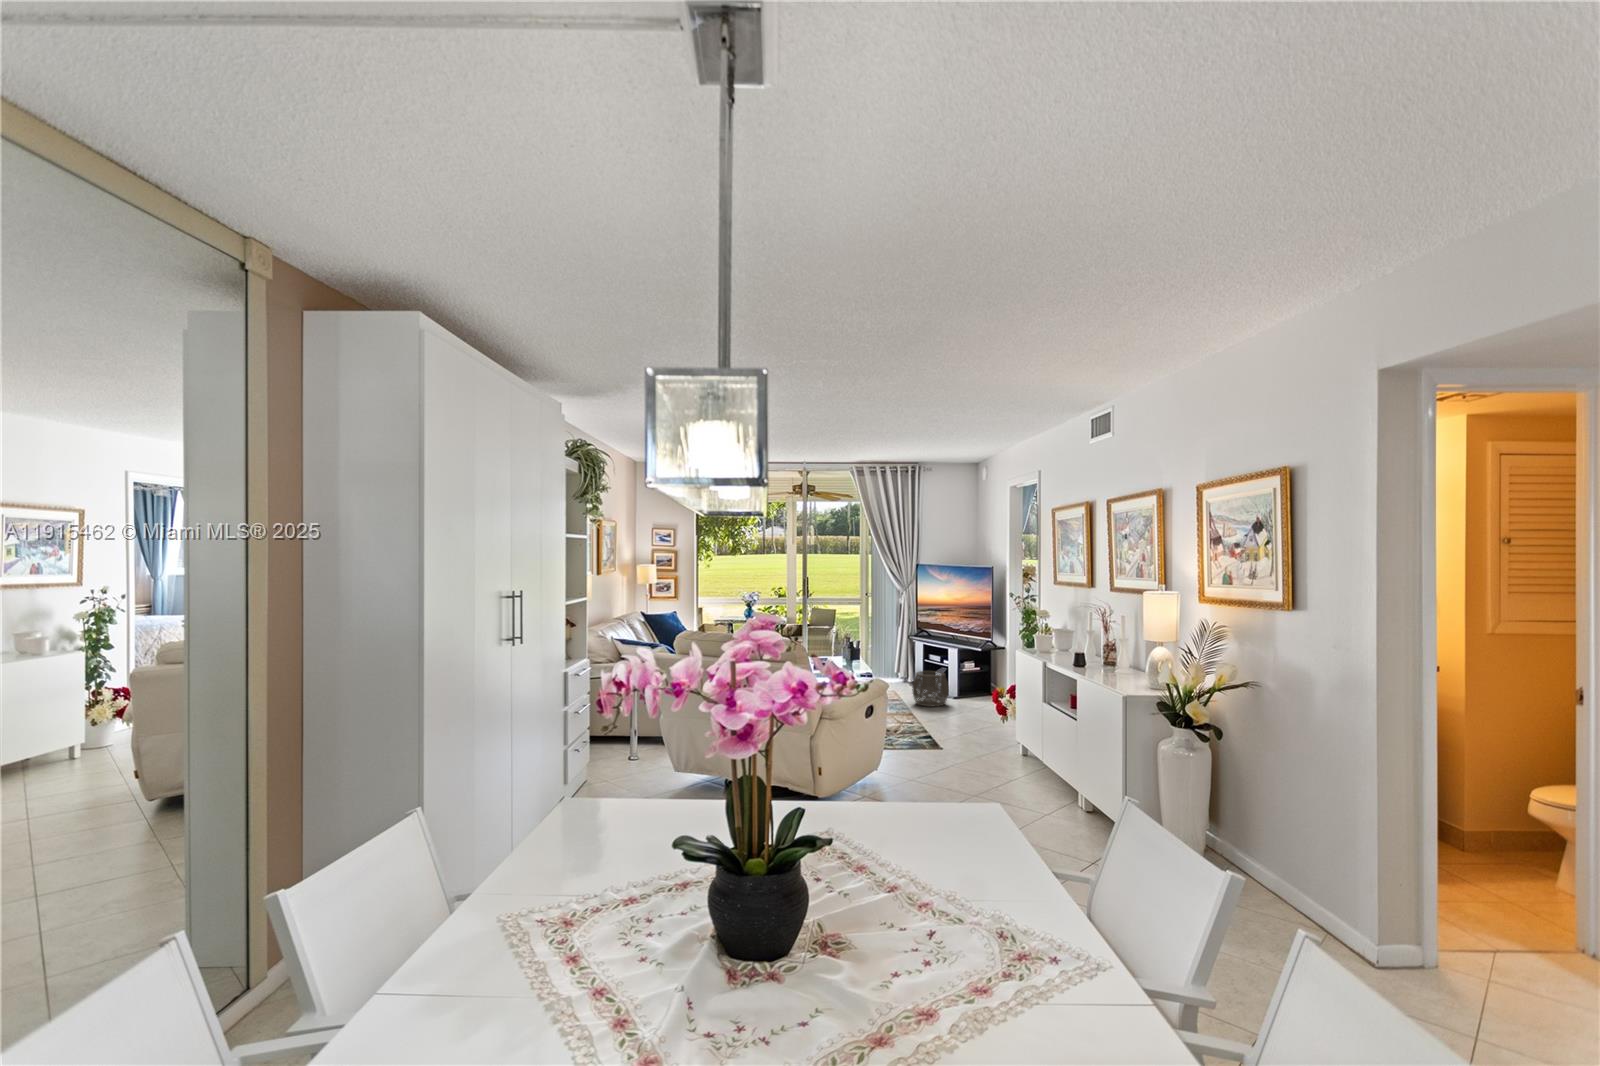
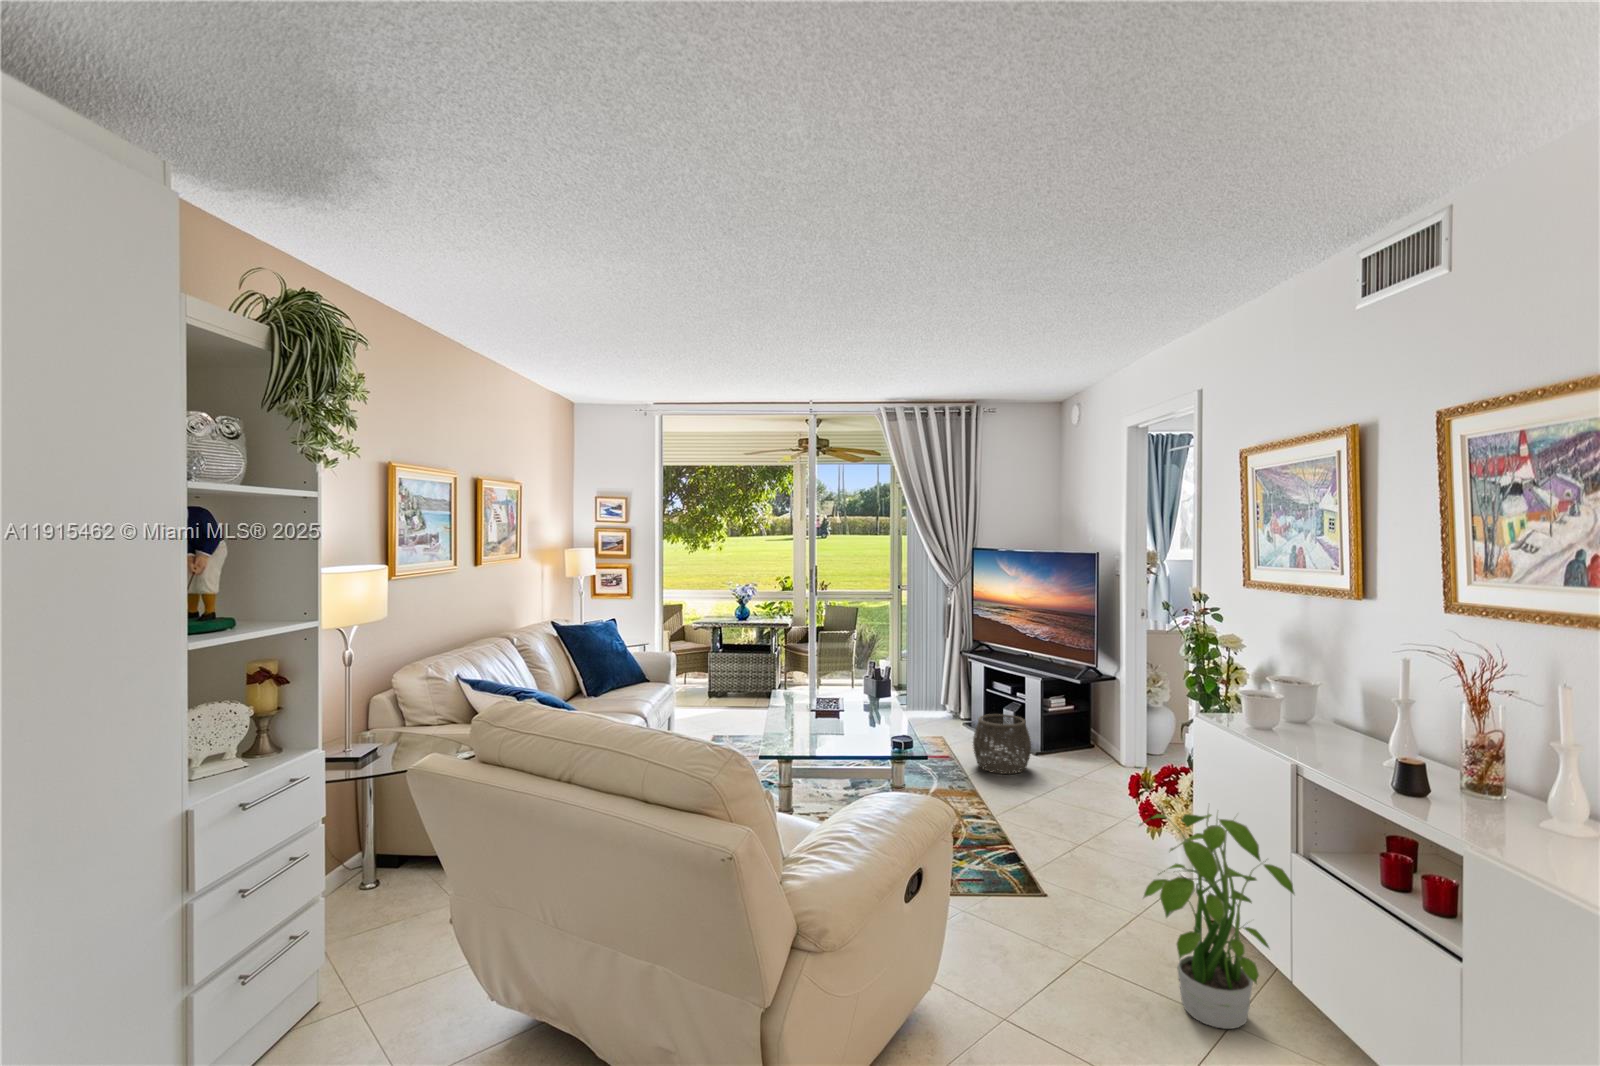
potted plant: none [977,683,1041,782] -> present [1139,813,1294,1029]

